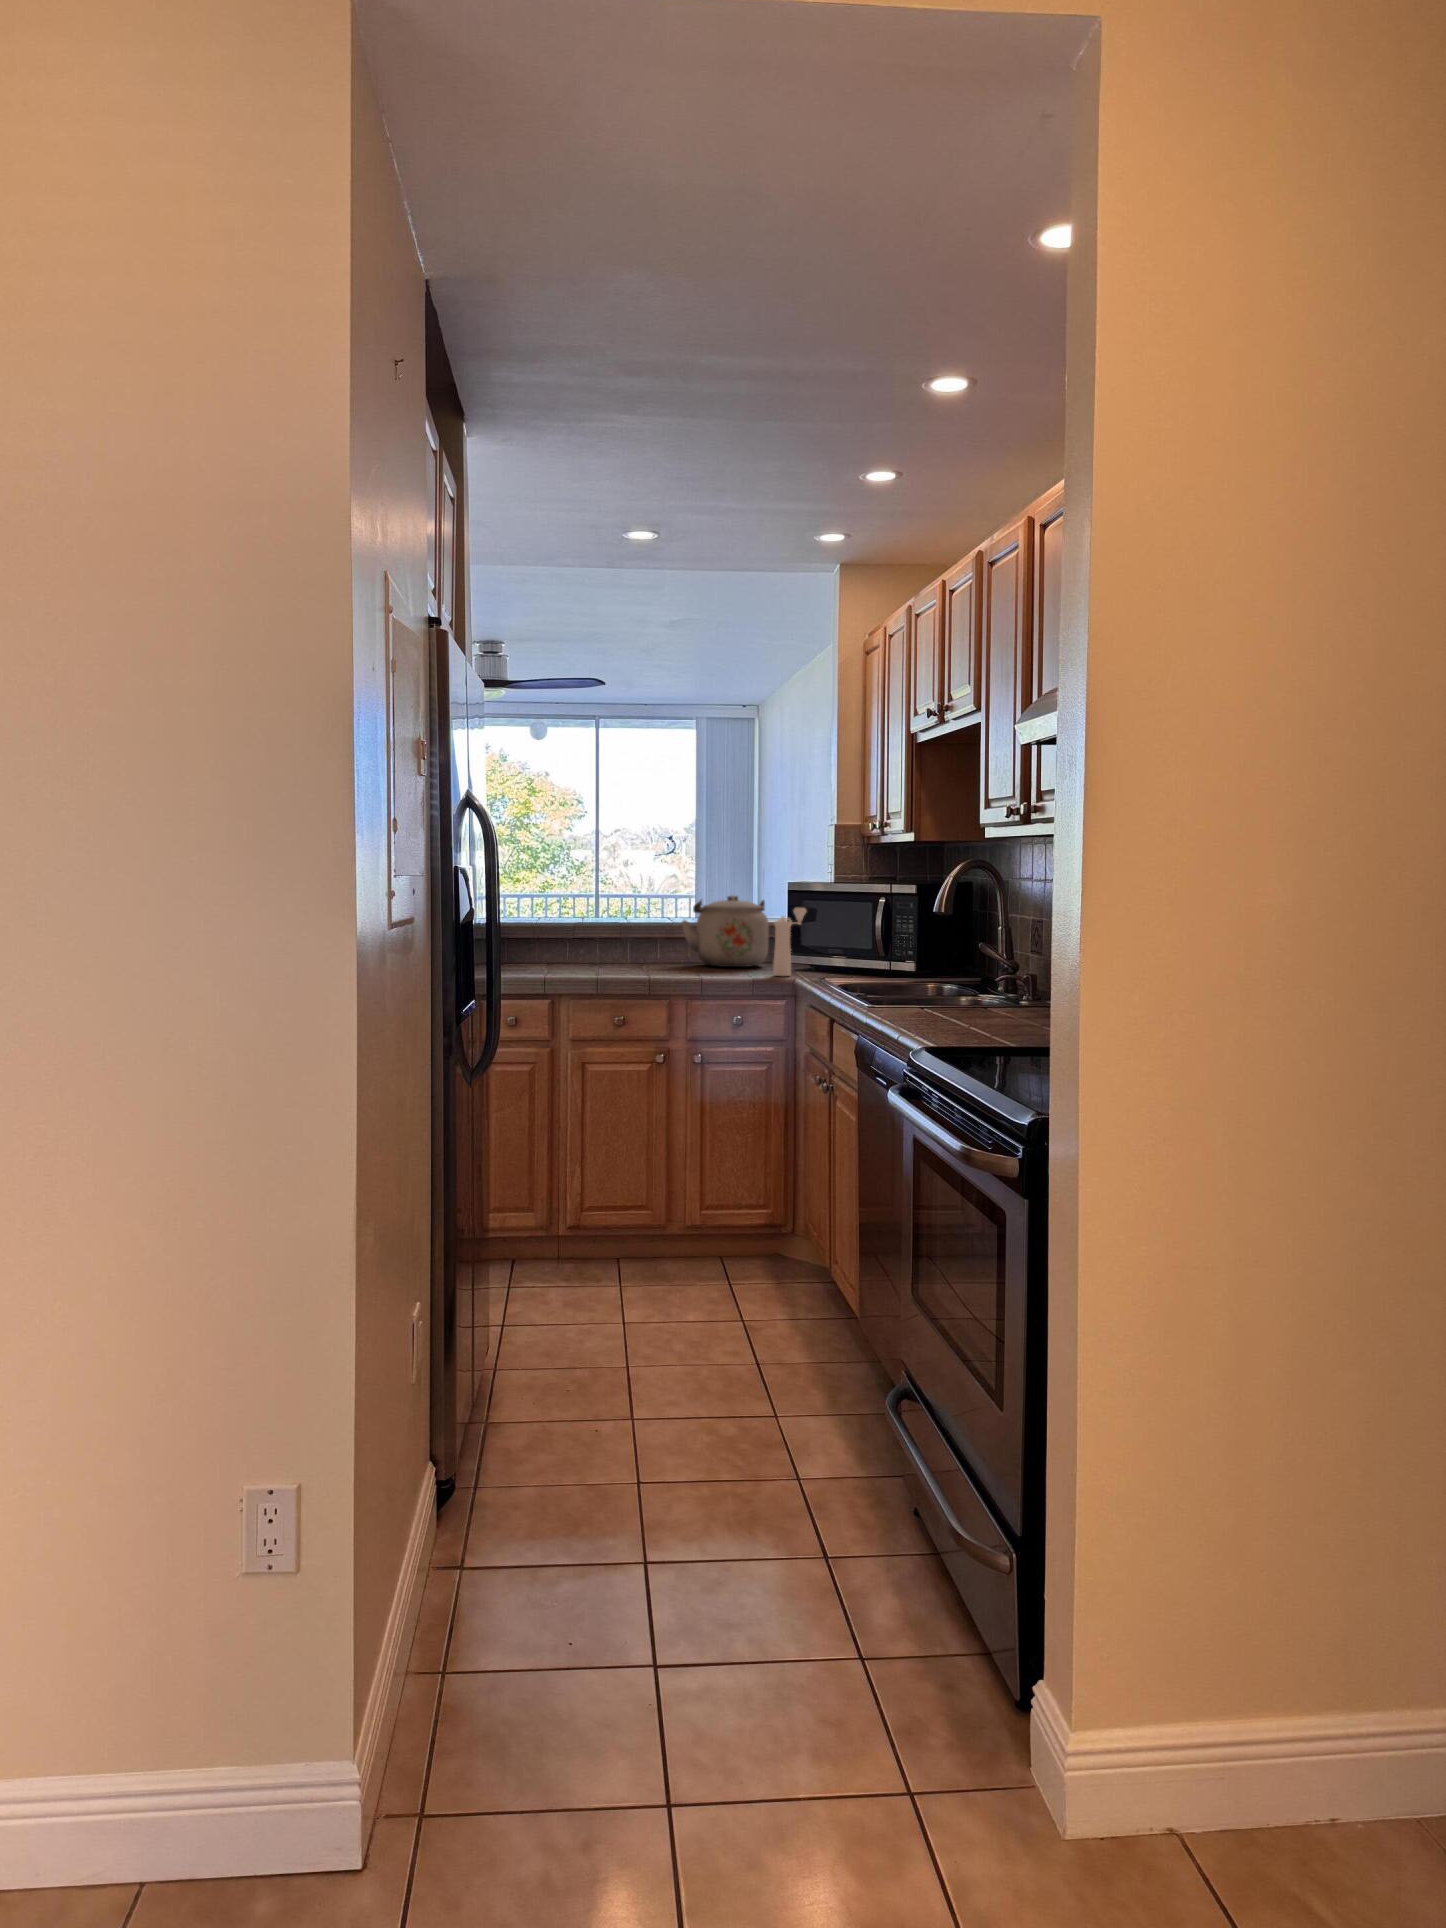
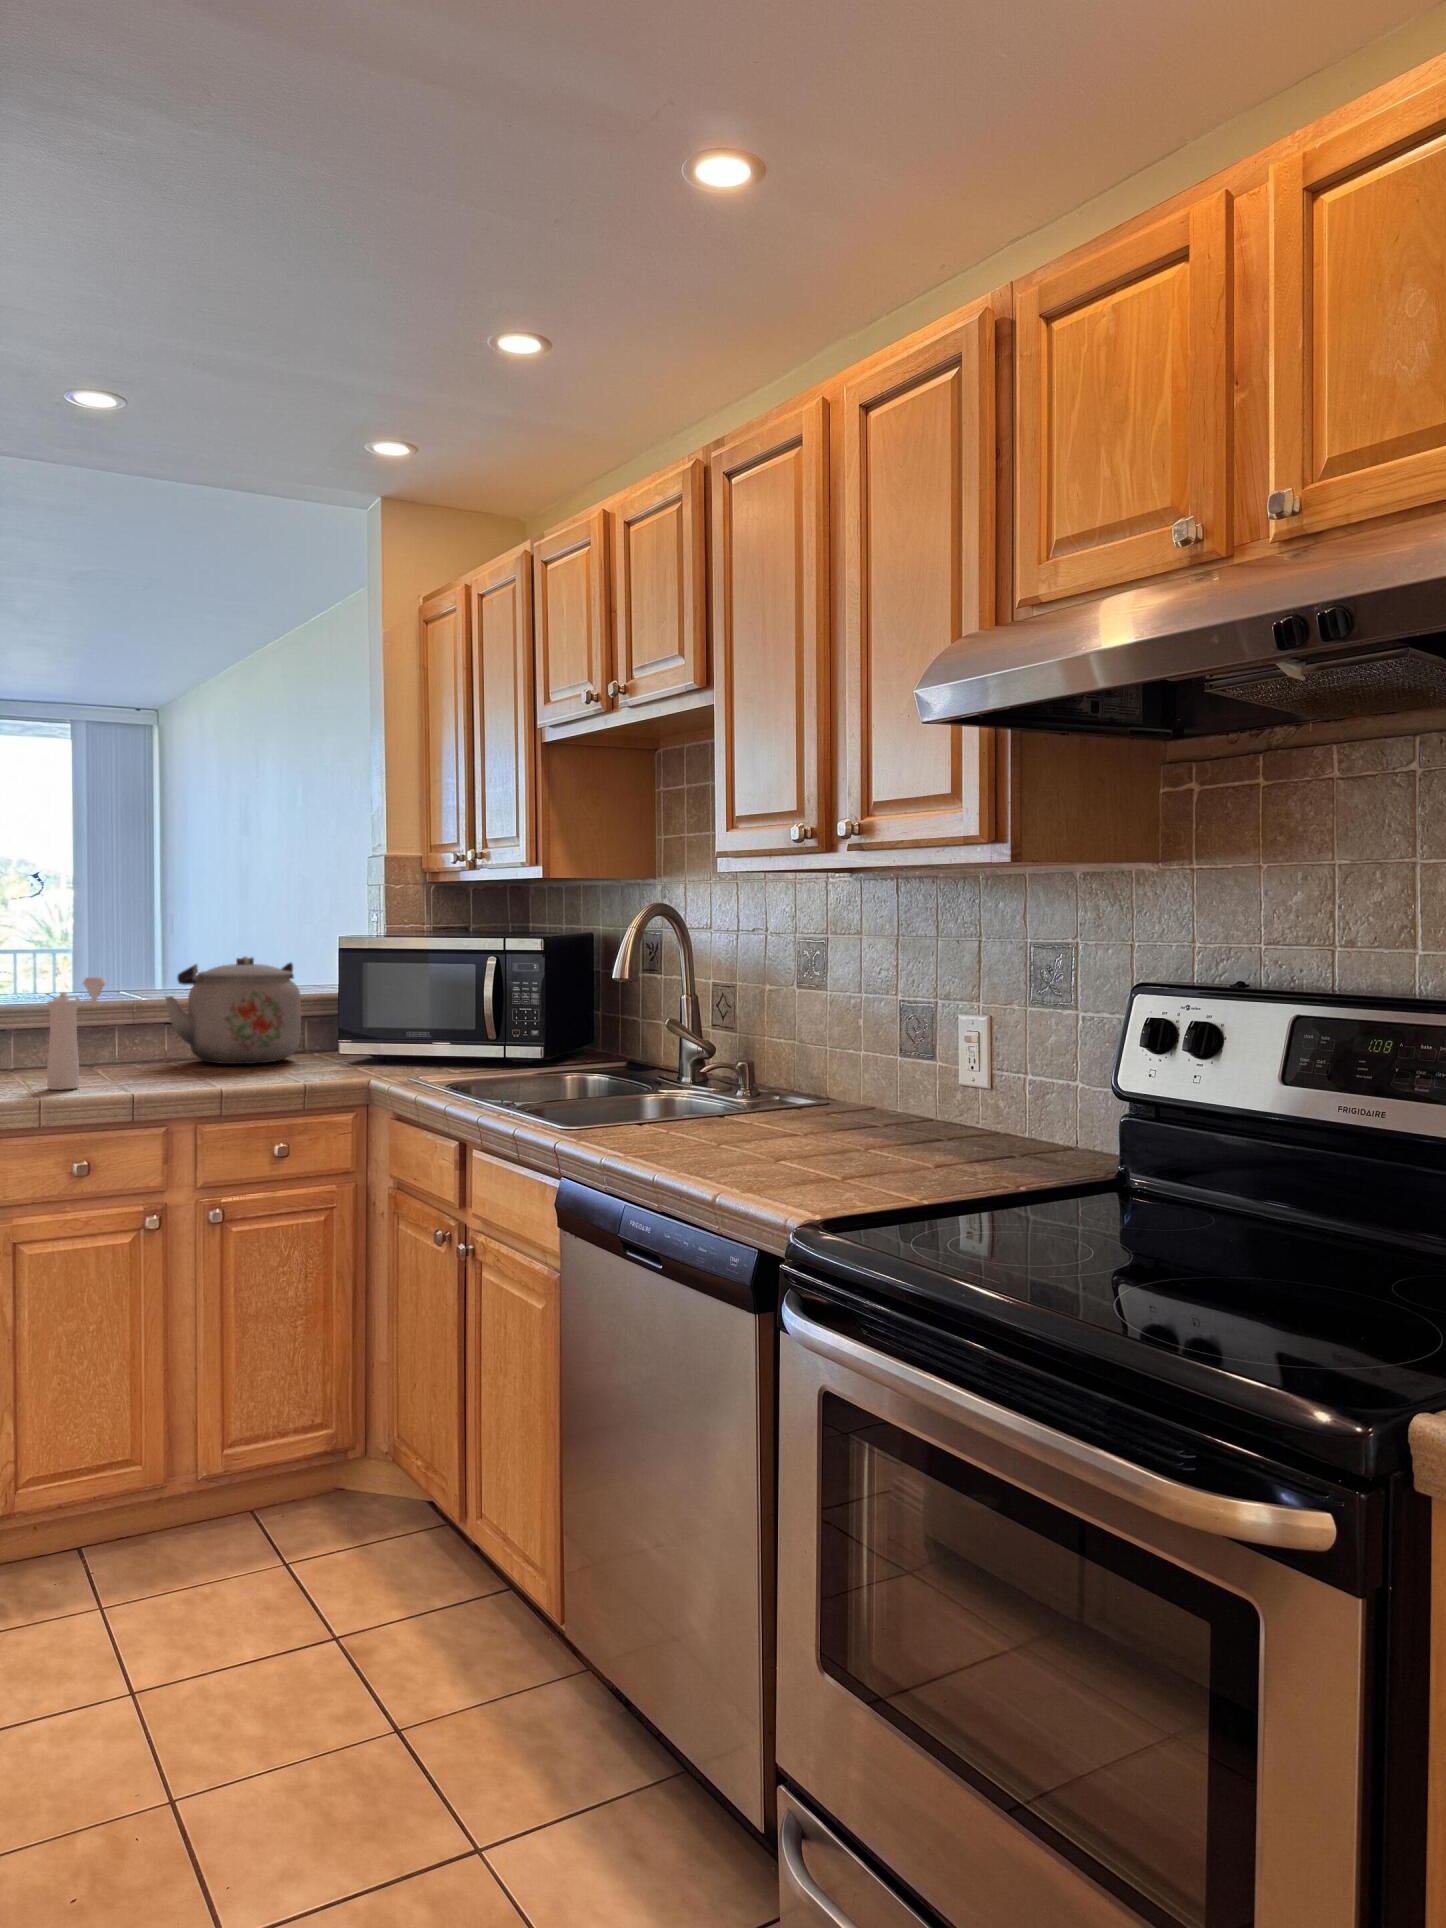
pepper mill: present [773,908,806,976] -> present [47,977,106,1090]

